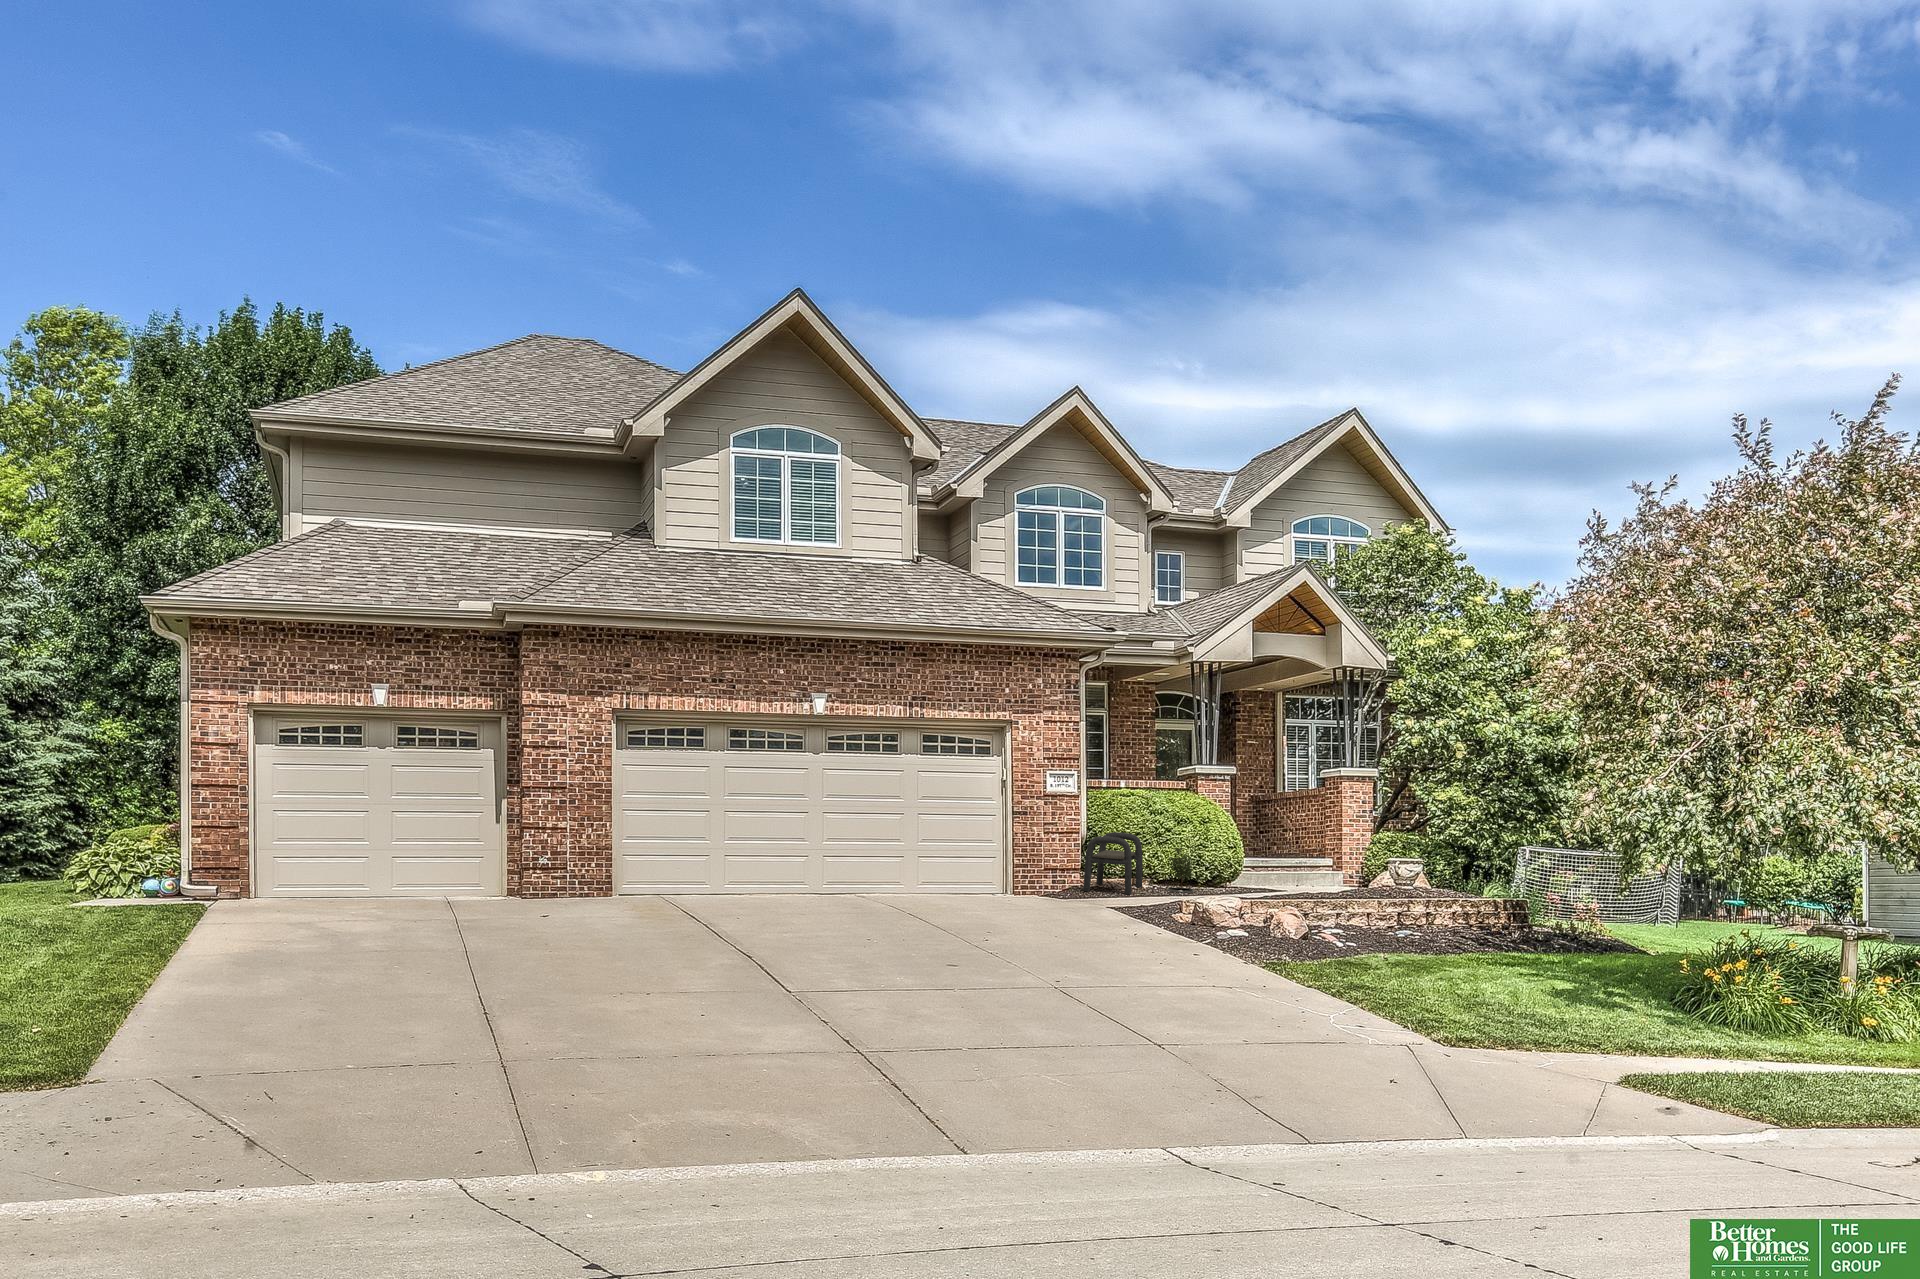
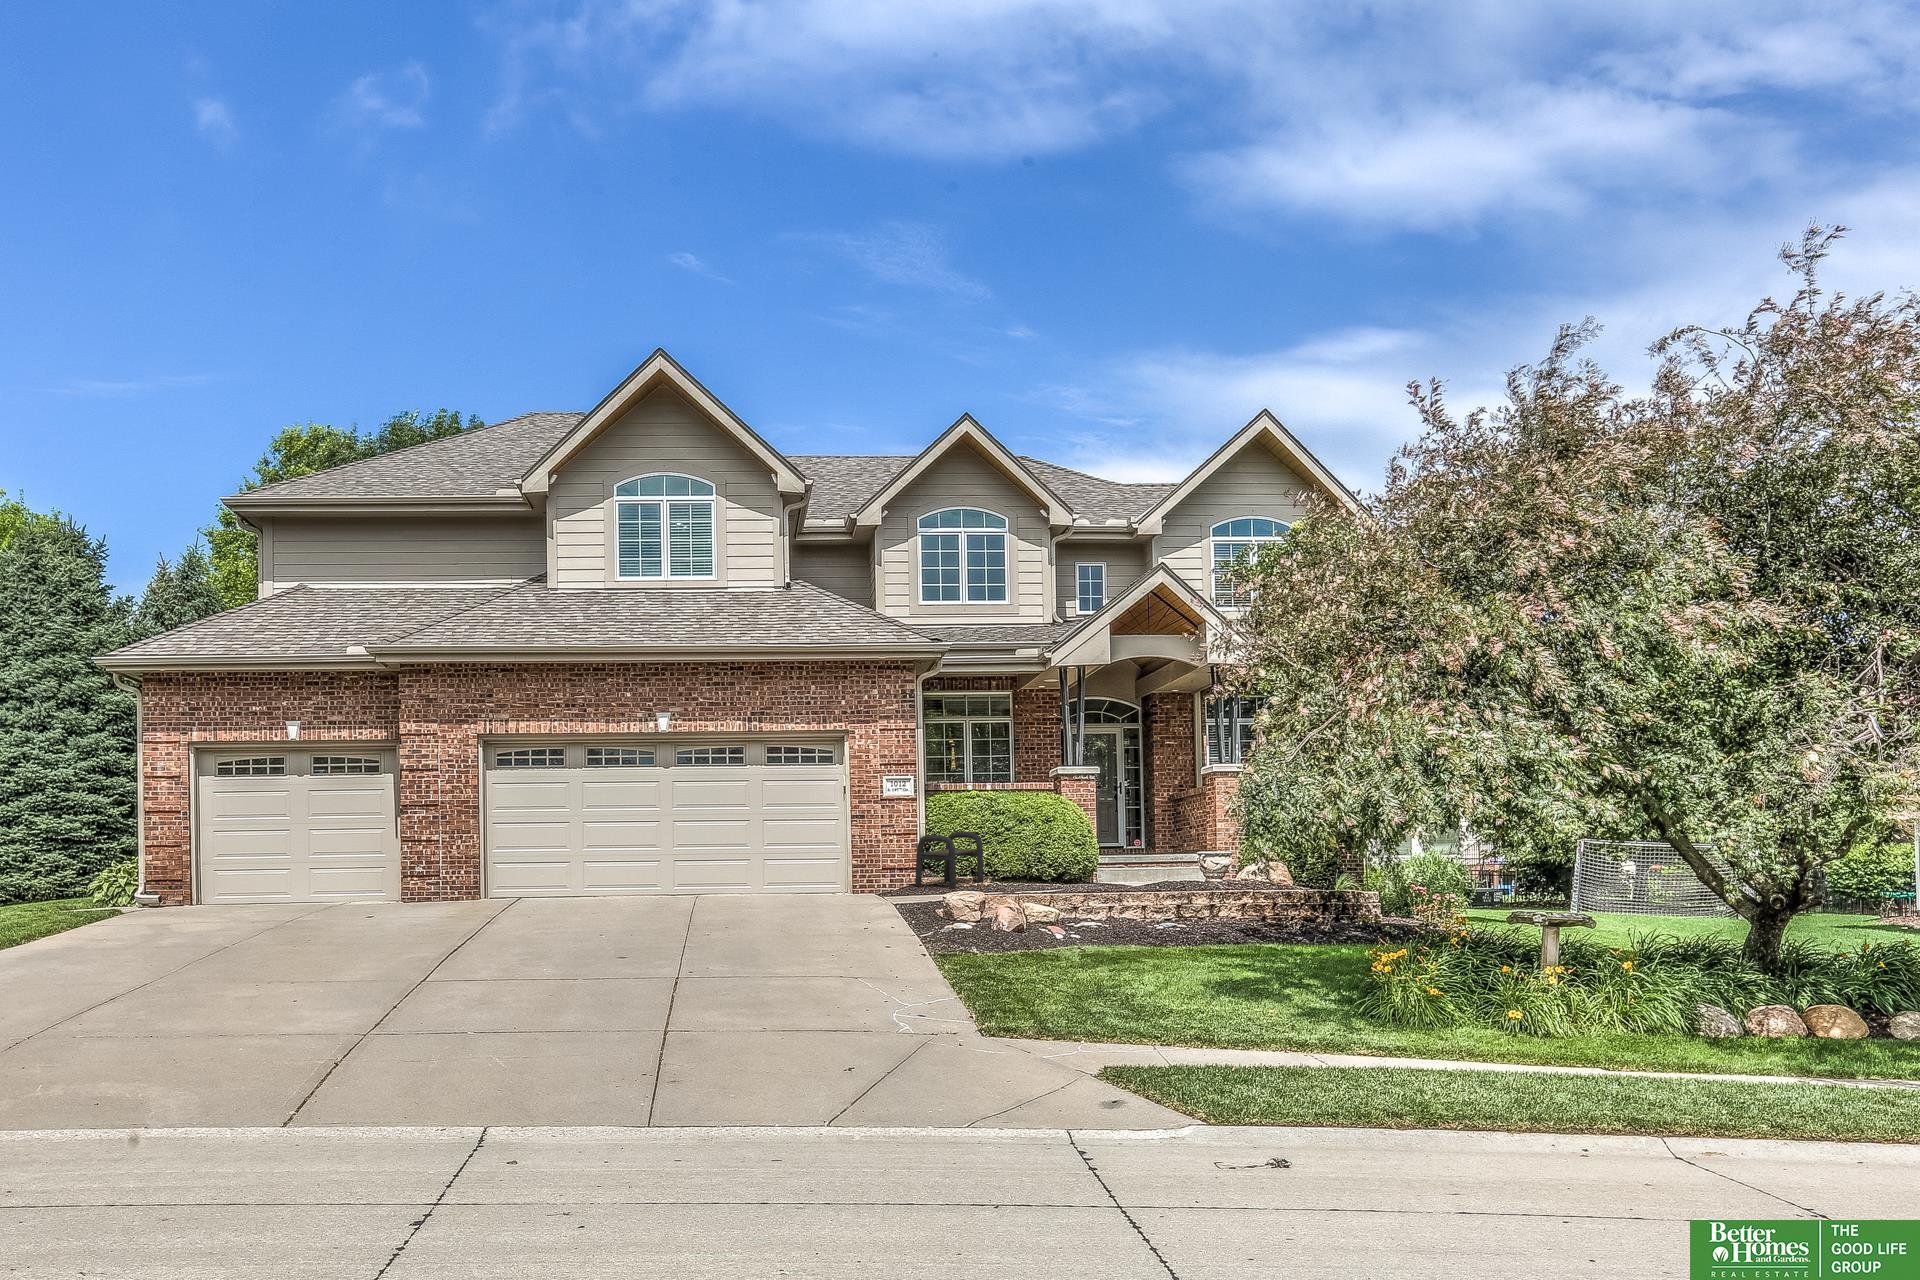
potted tree: present [1167,844,1194,893] -> none [1001,838,1030,886]

